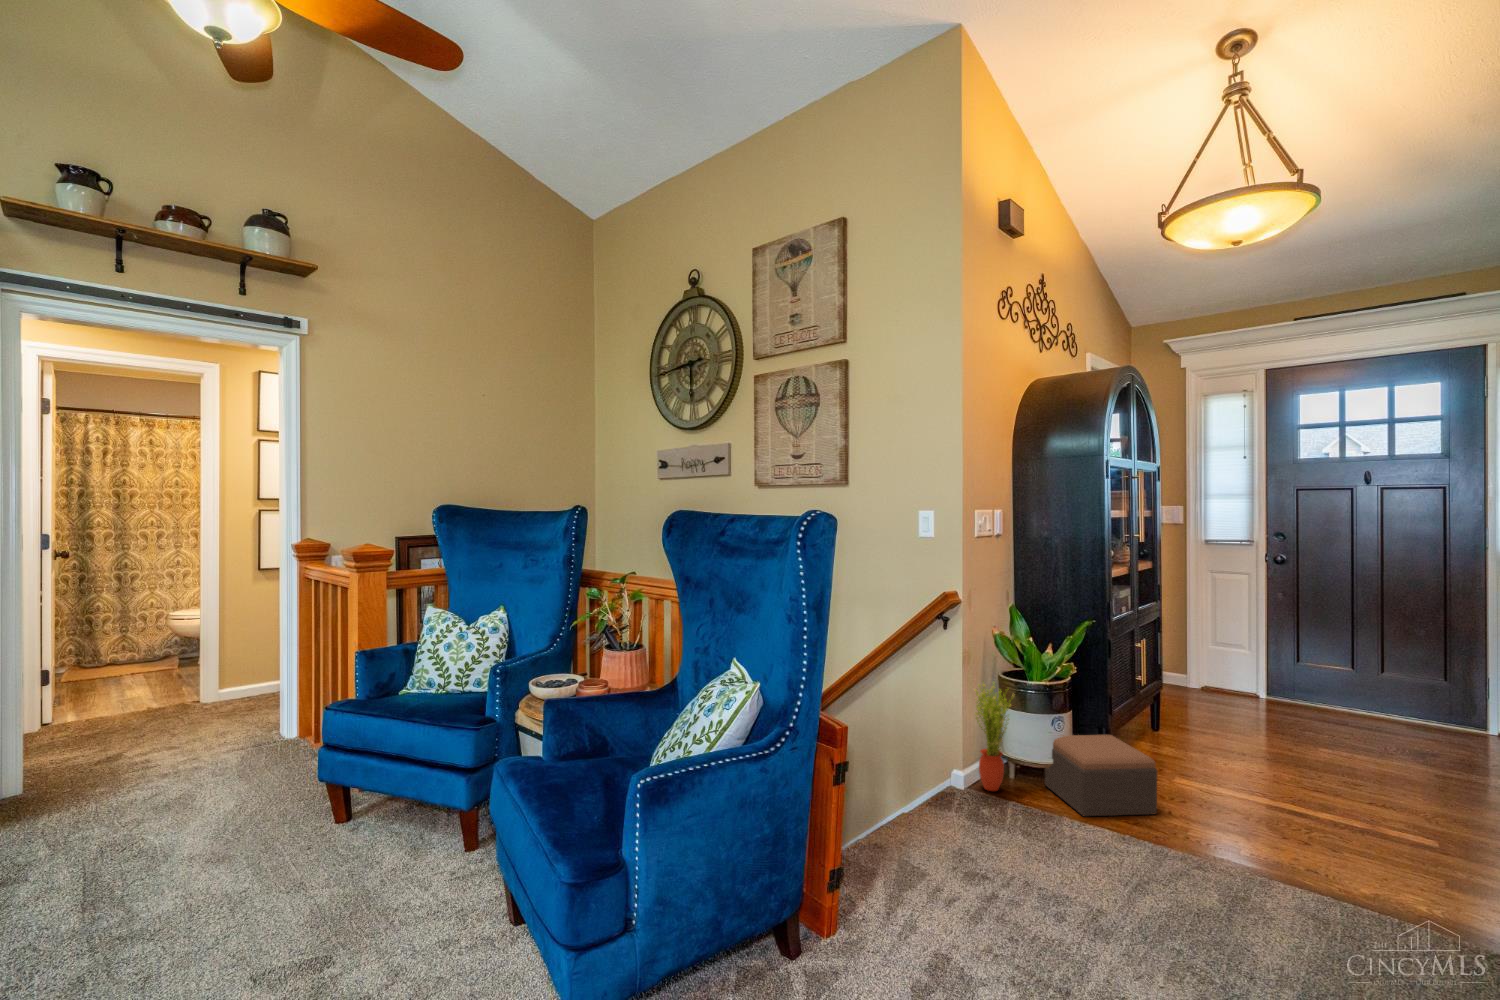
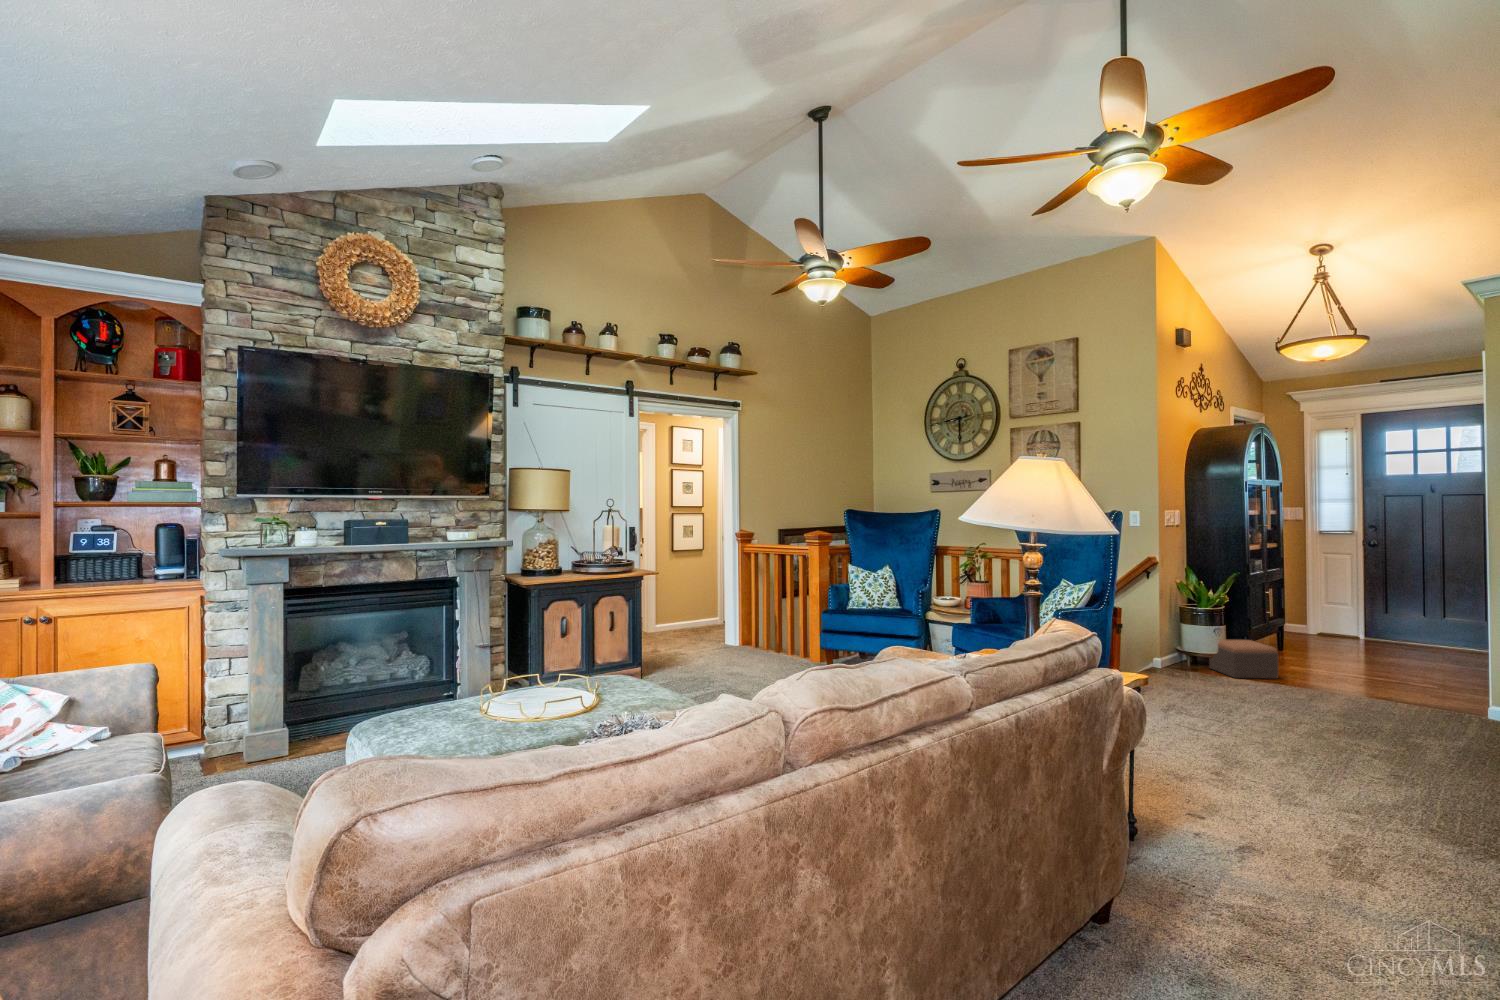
potted plant: present [975,684,1014,791] -> none [1166,607,1191,669]

